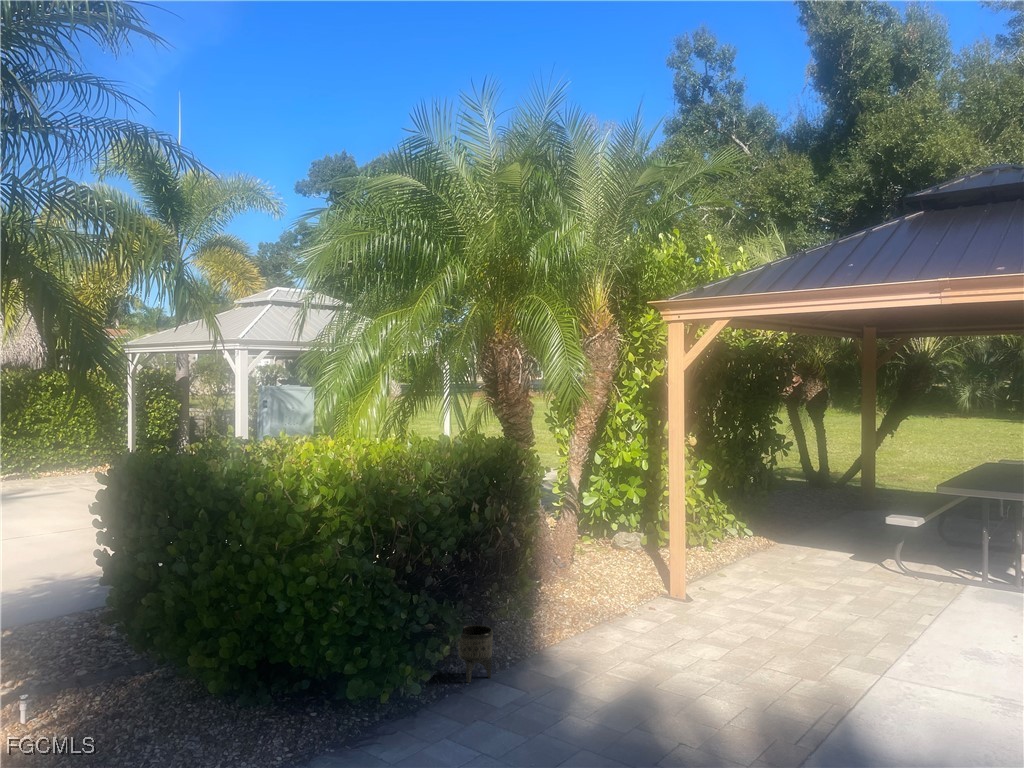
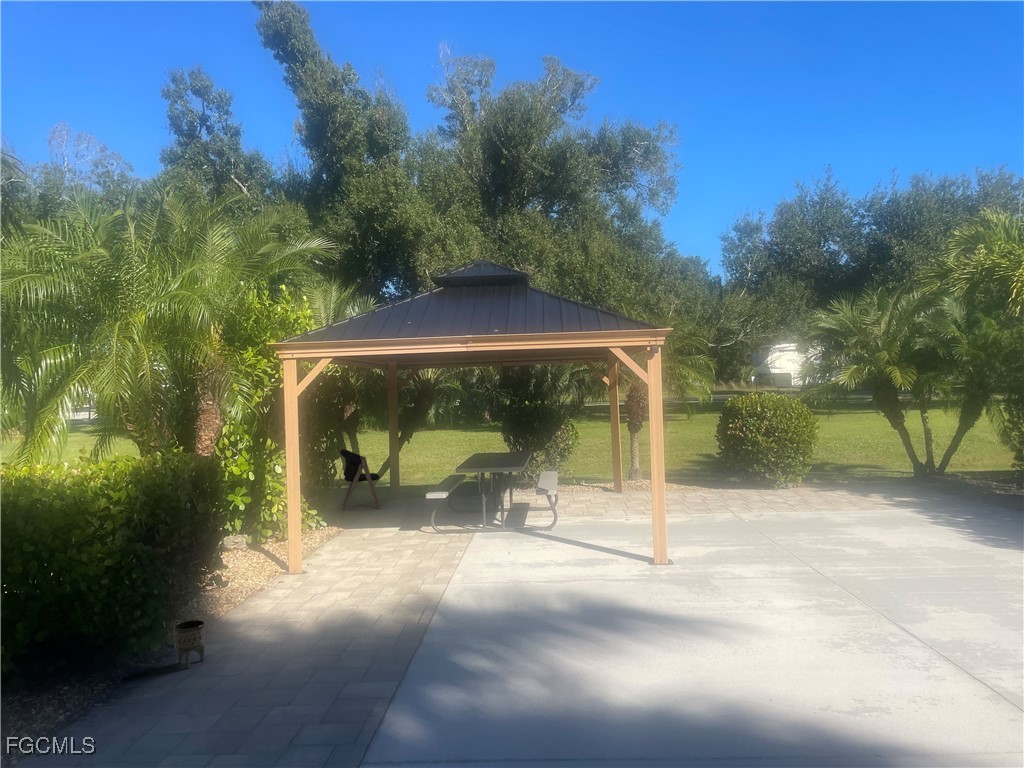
chair: none [792,446,845,528] -> present [340,449,380,510]

